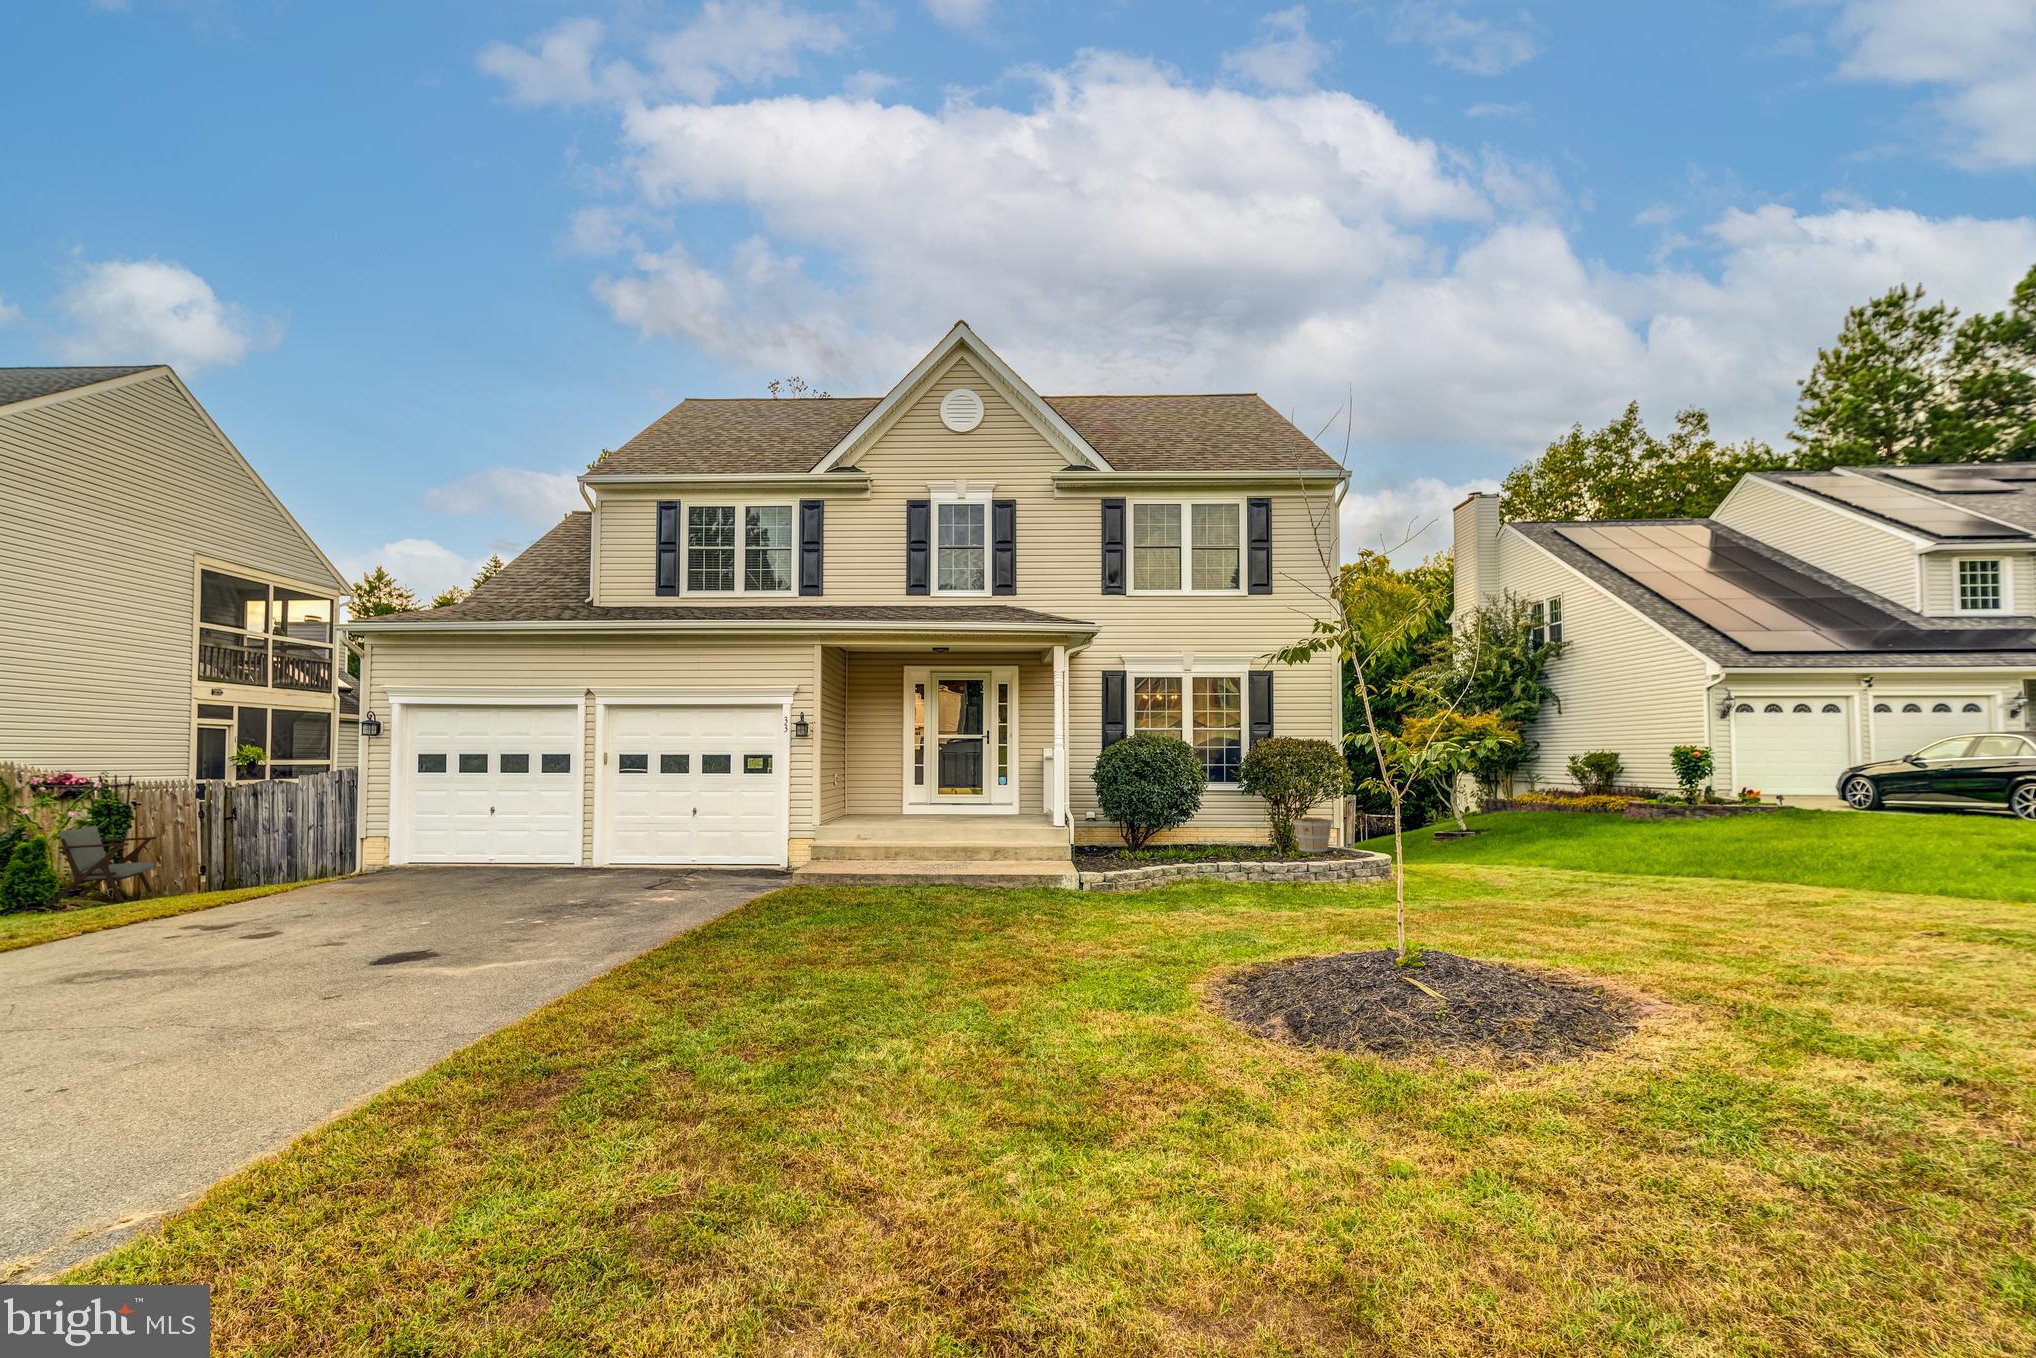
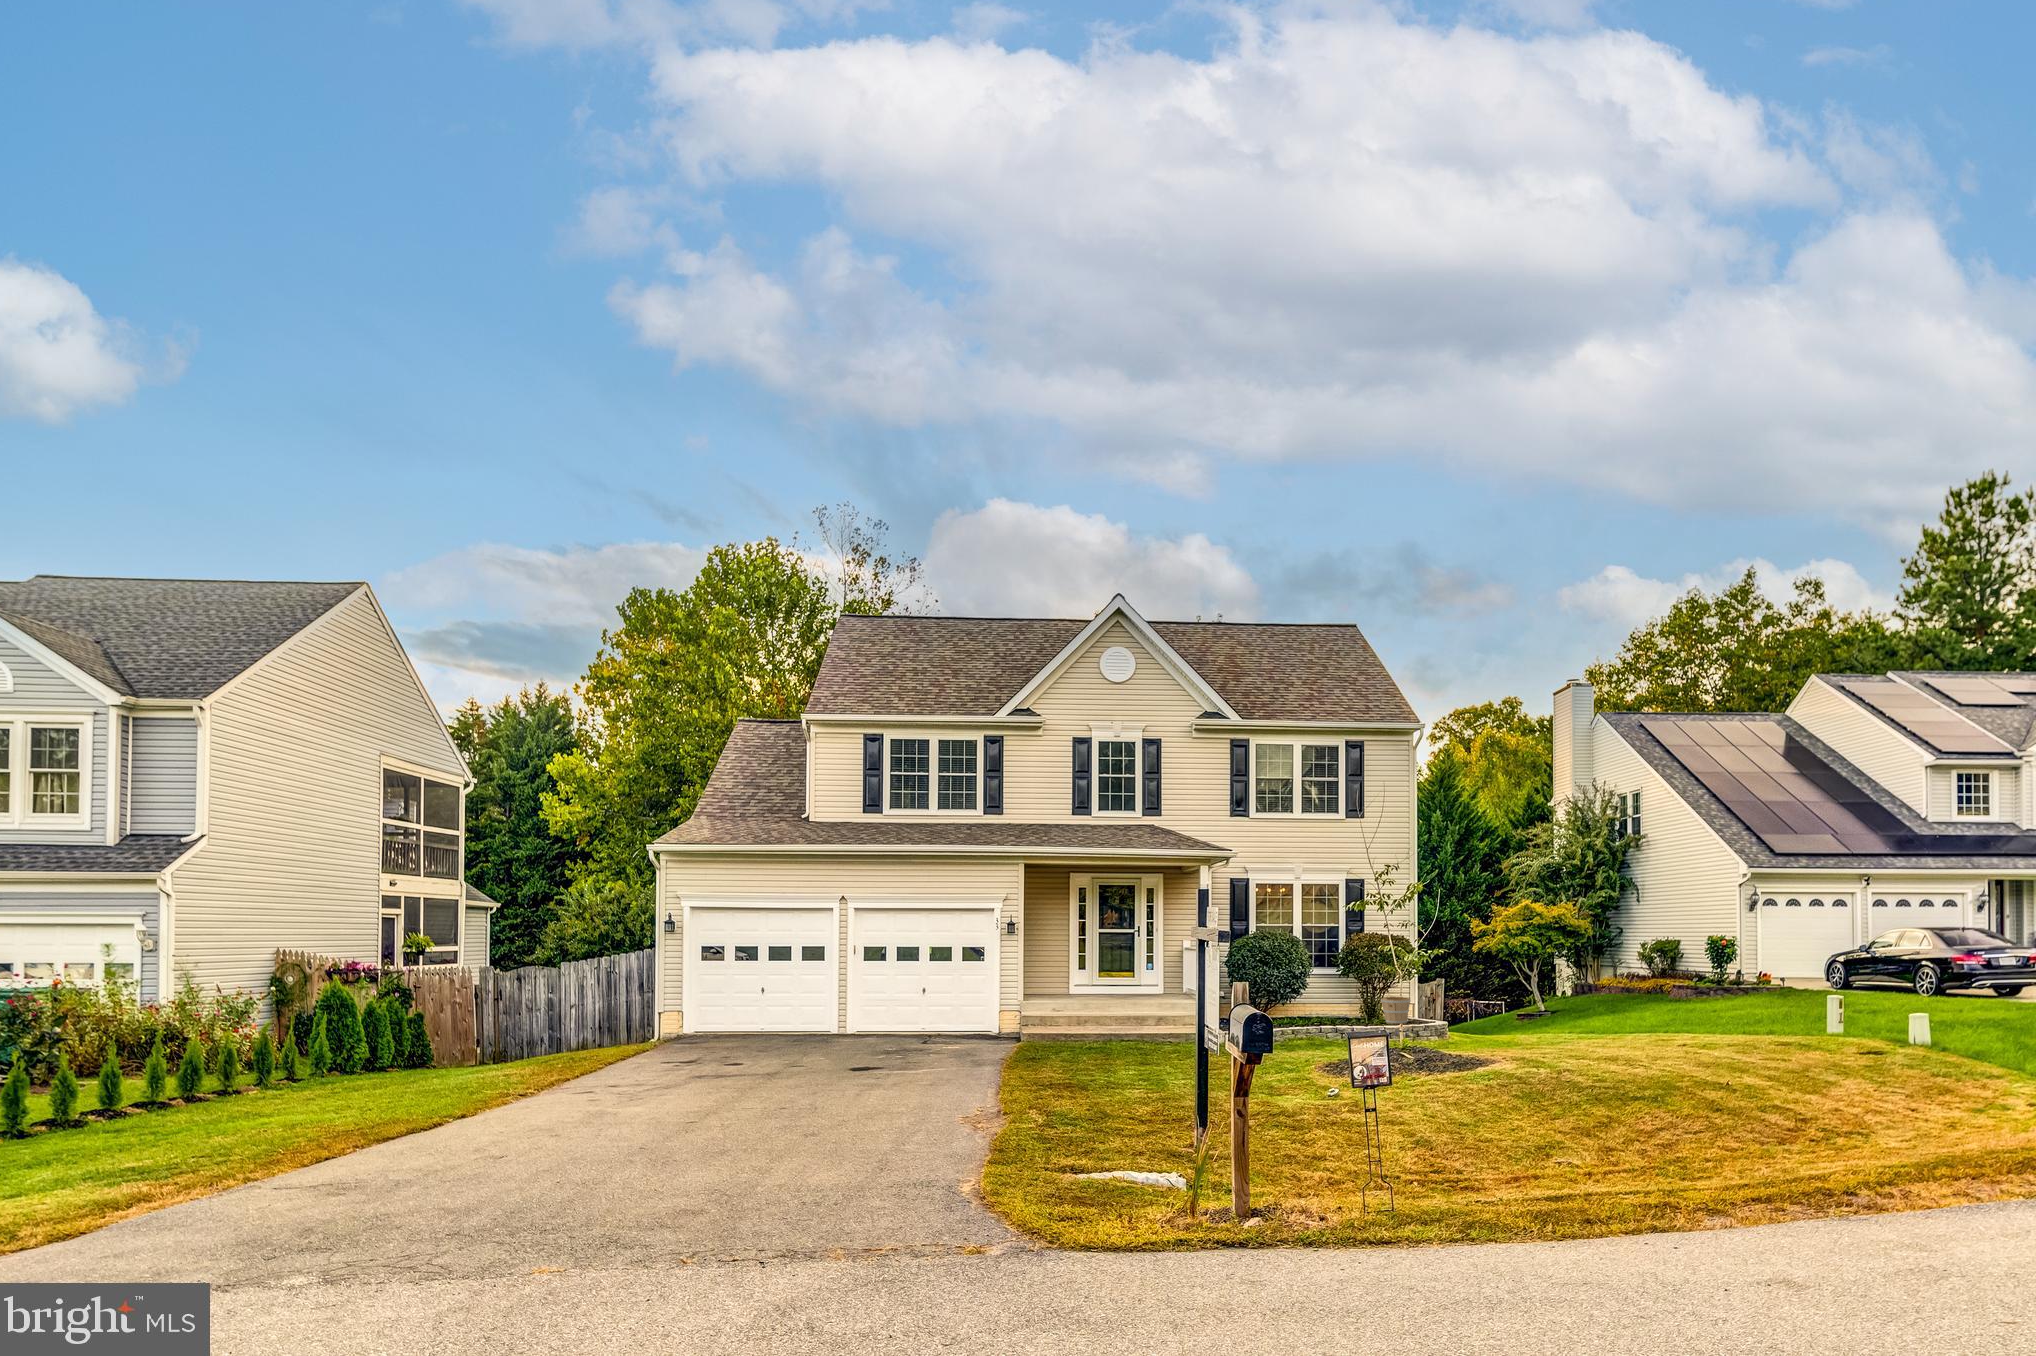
lounge chair: present [45,825,157,907] -> none [518,999,568,1055]

